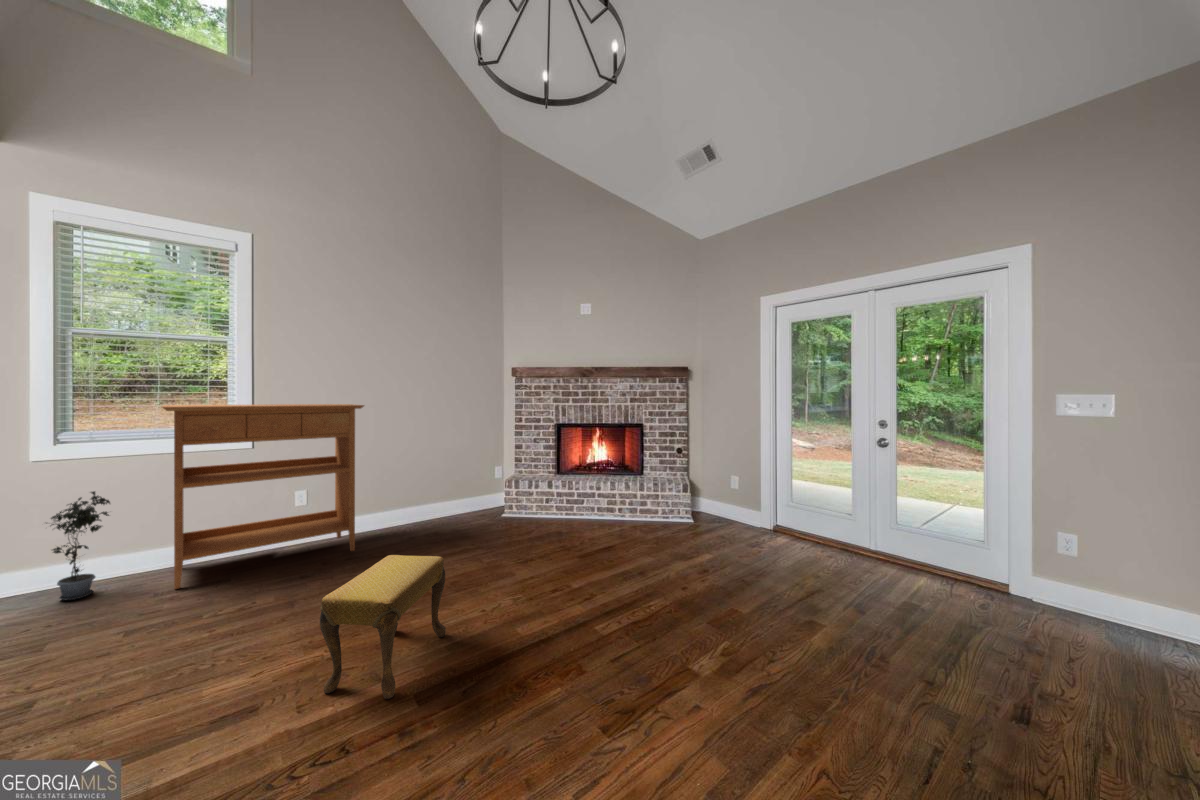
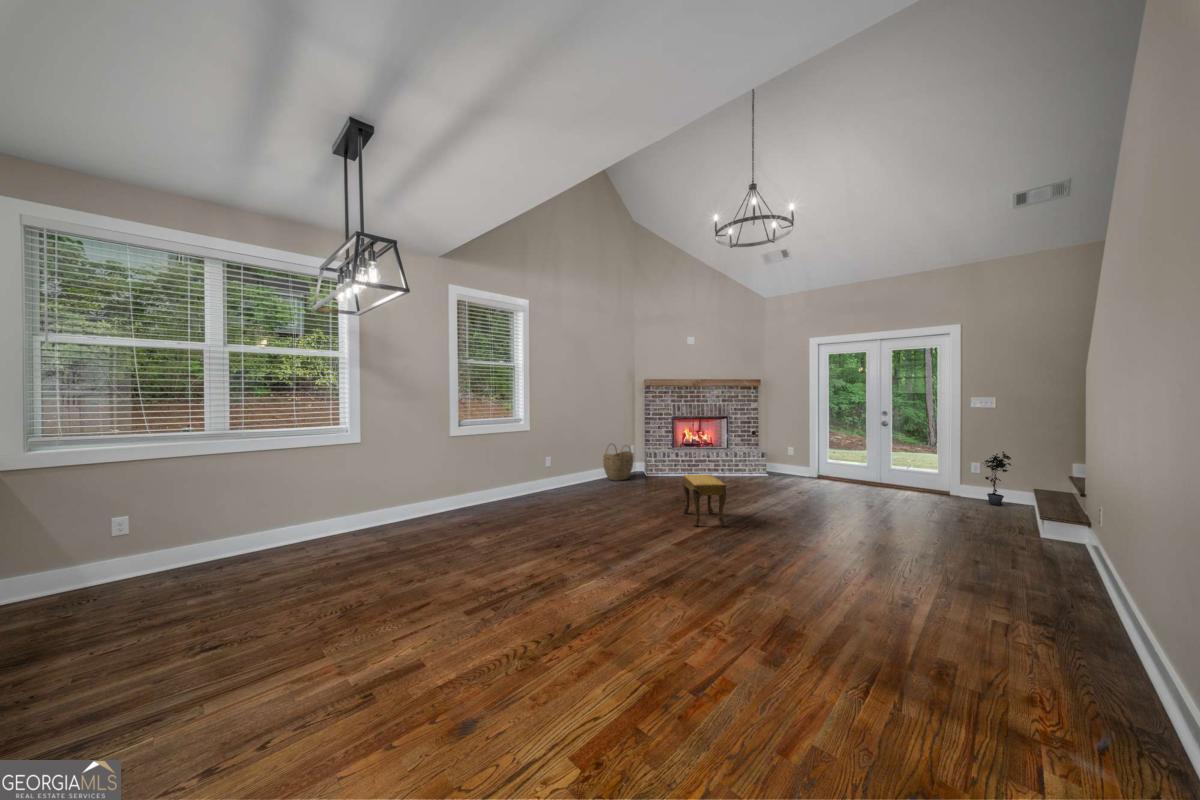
console table: present [162,404,364,589] -> none [507,403,600,506]
woven basket: none [422,466,473,526] -> present [603,445,633,481]
potted plant: present [51,491,110,600] -> present [985,452,1011,505]

